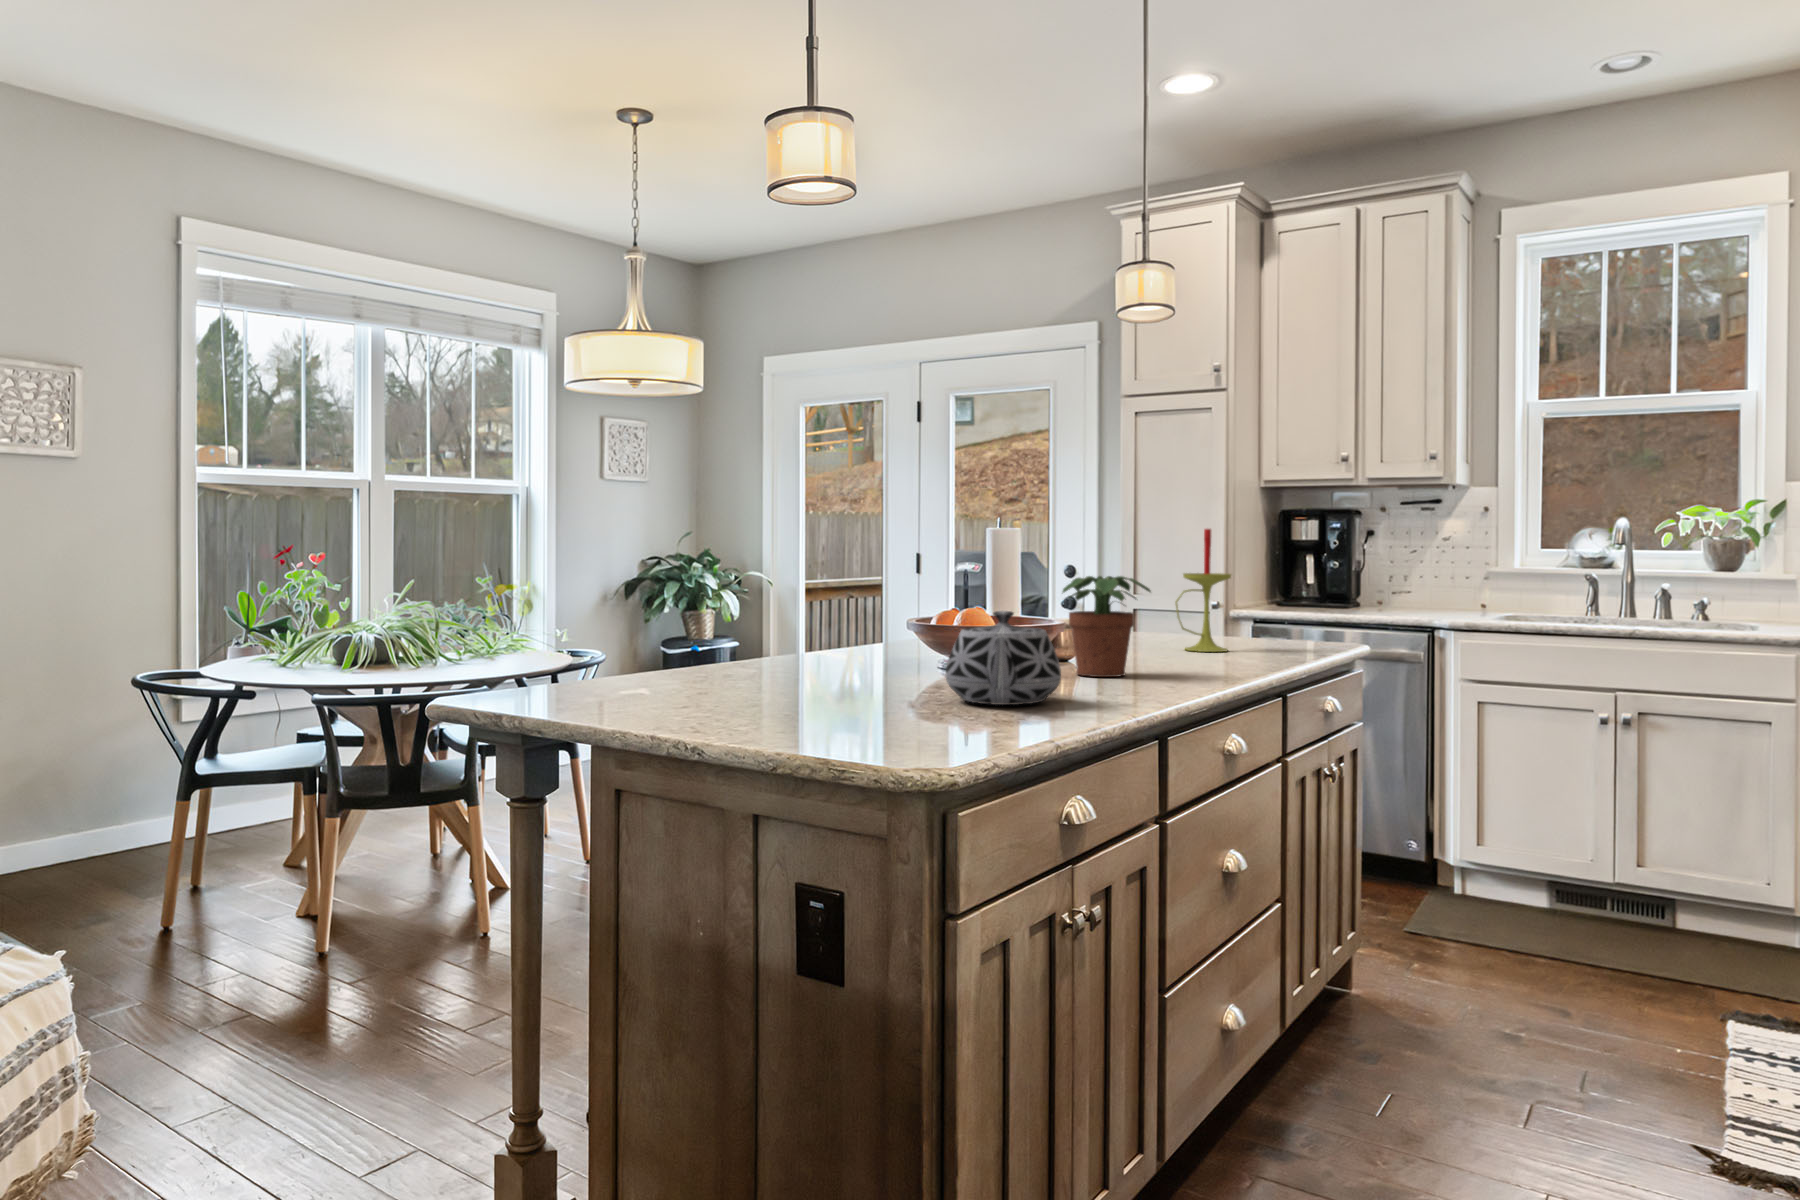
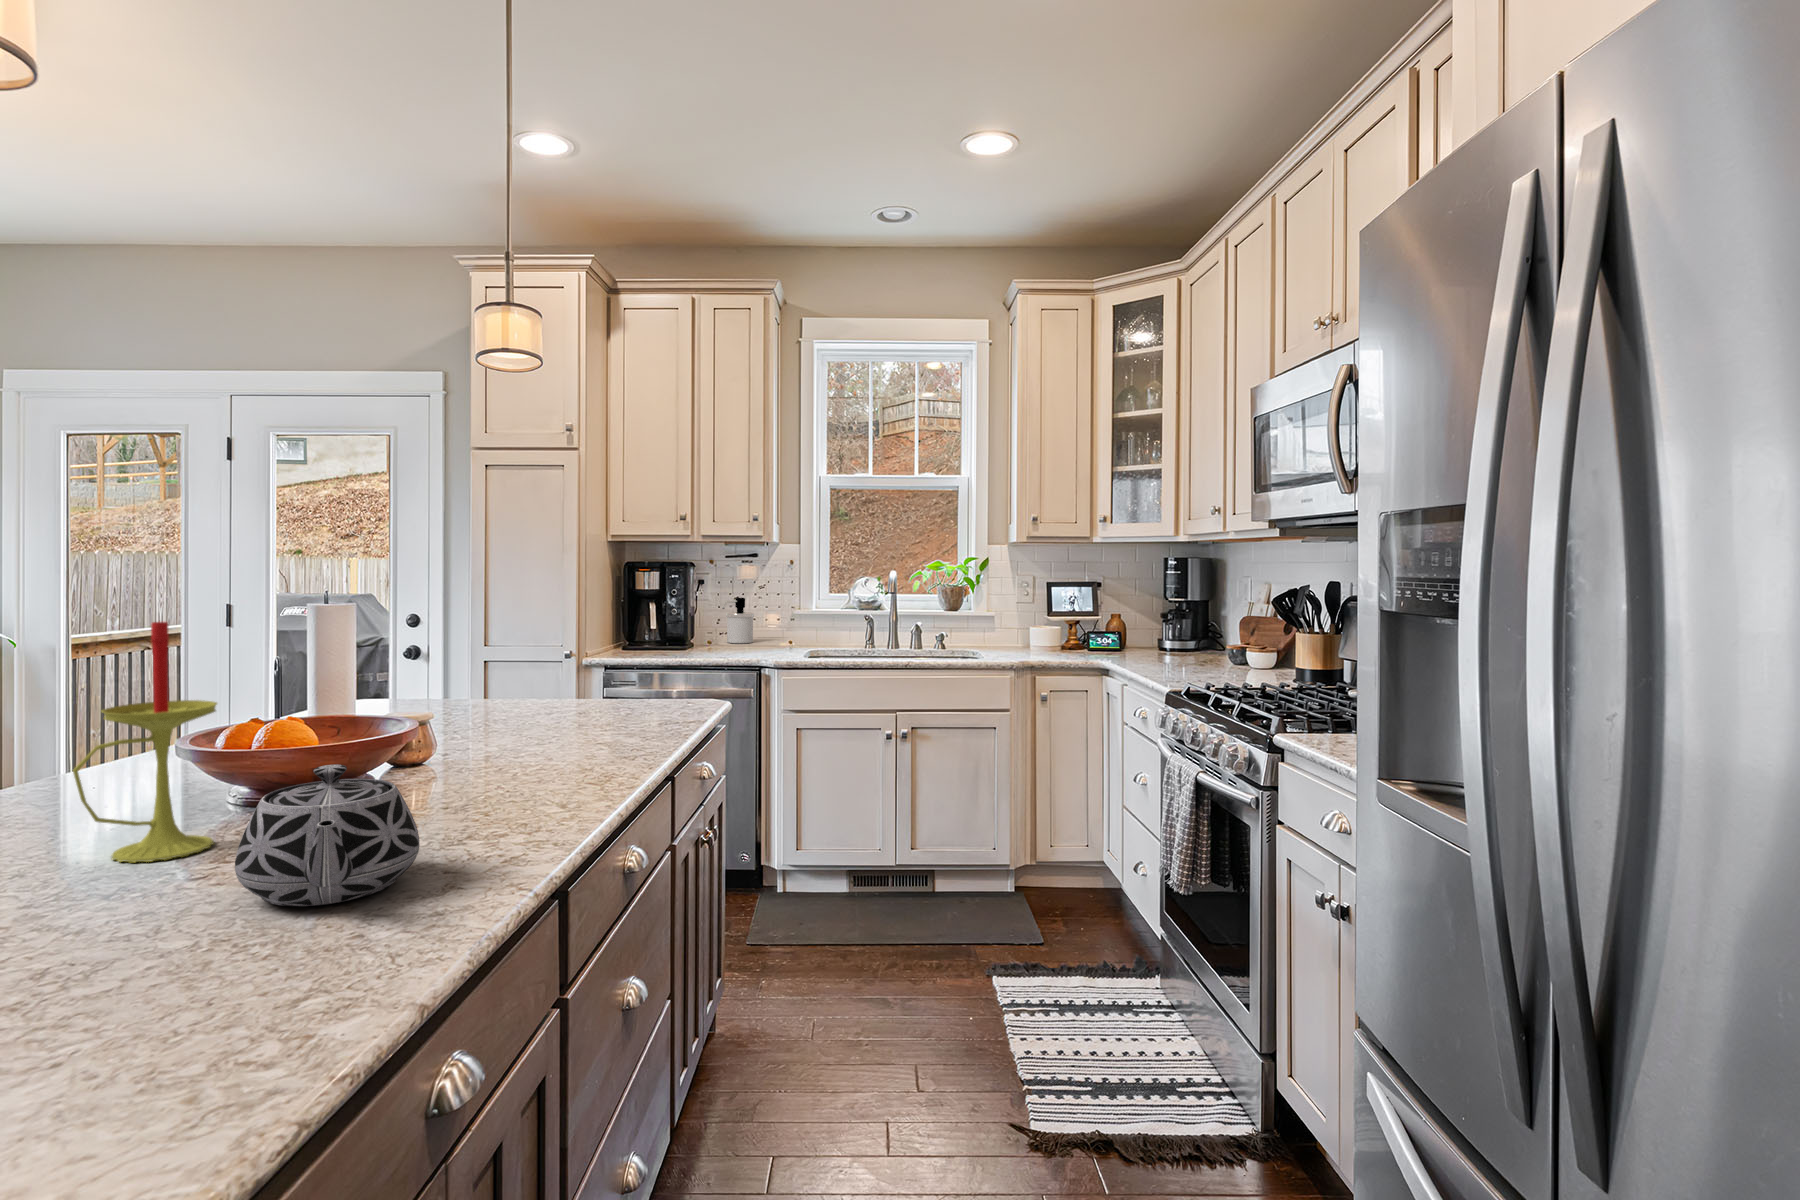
candle: present [1175,529,1231,652] -> present [73,622,217,862]
soap dispenser: none [1392,552,1434,606] -> present [722,598,754,643]
potted plant: present [1063,576,1151,677] -> none [414,674,527,798]

